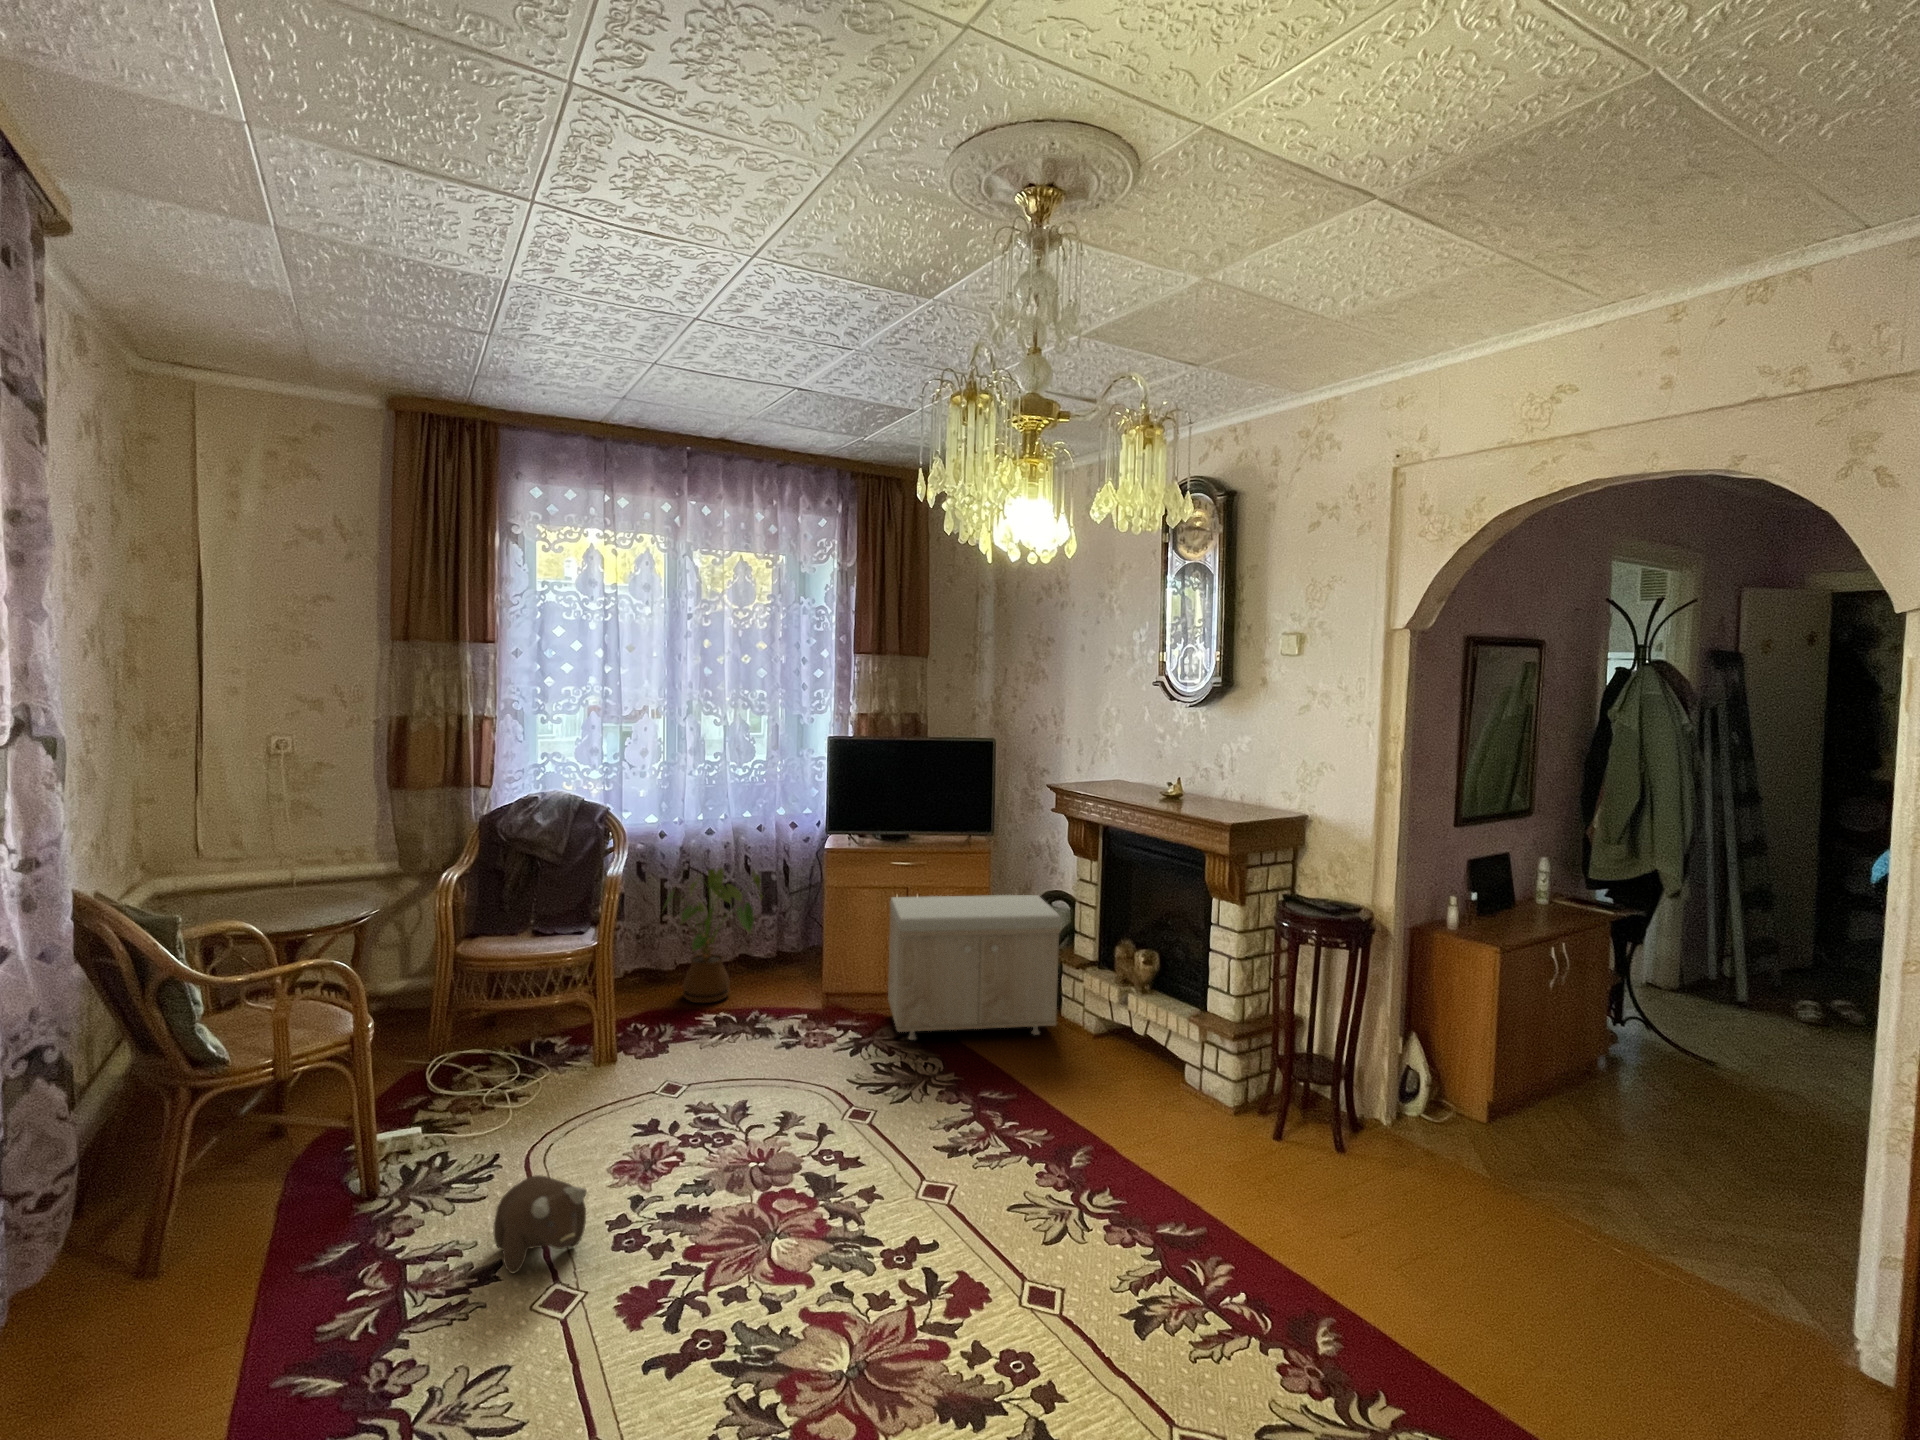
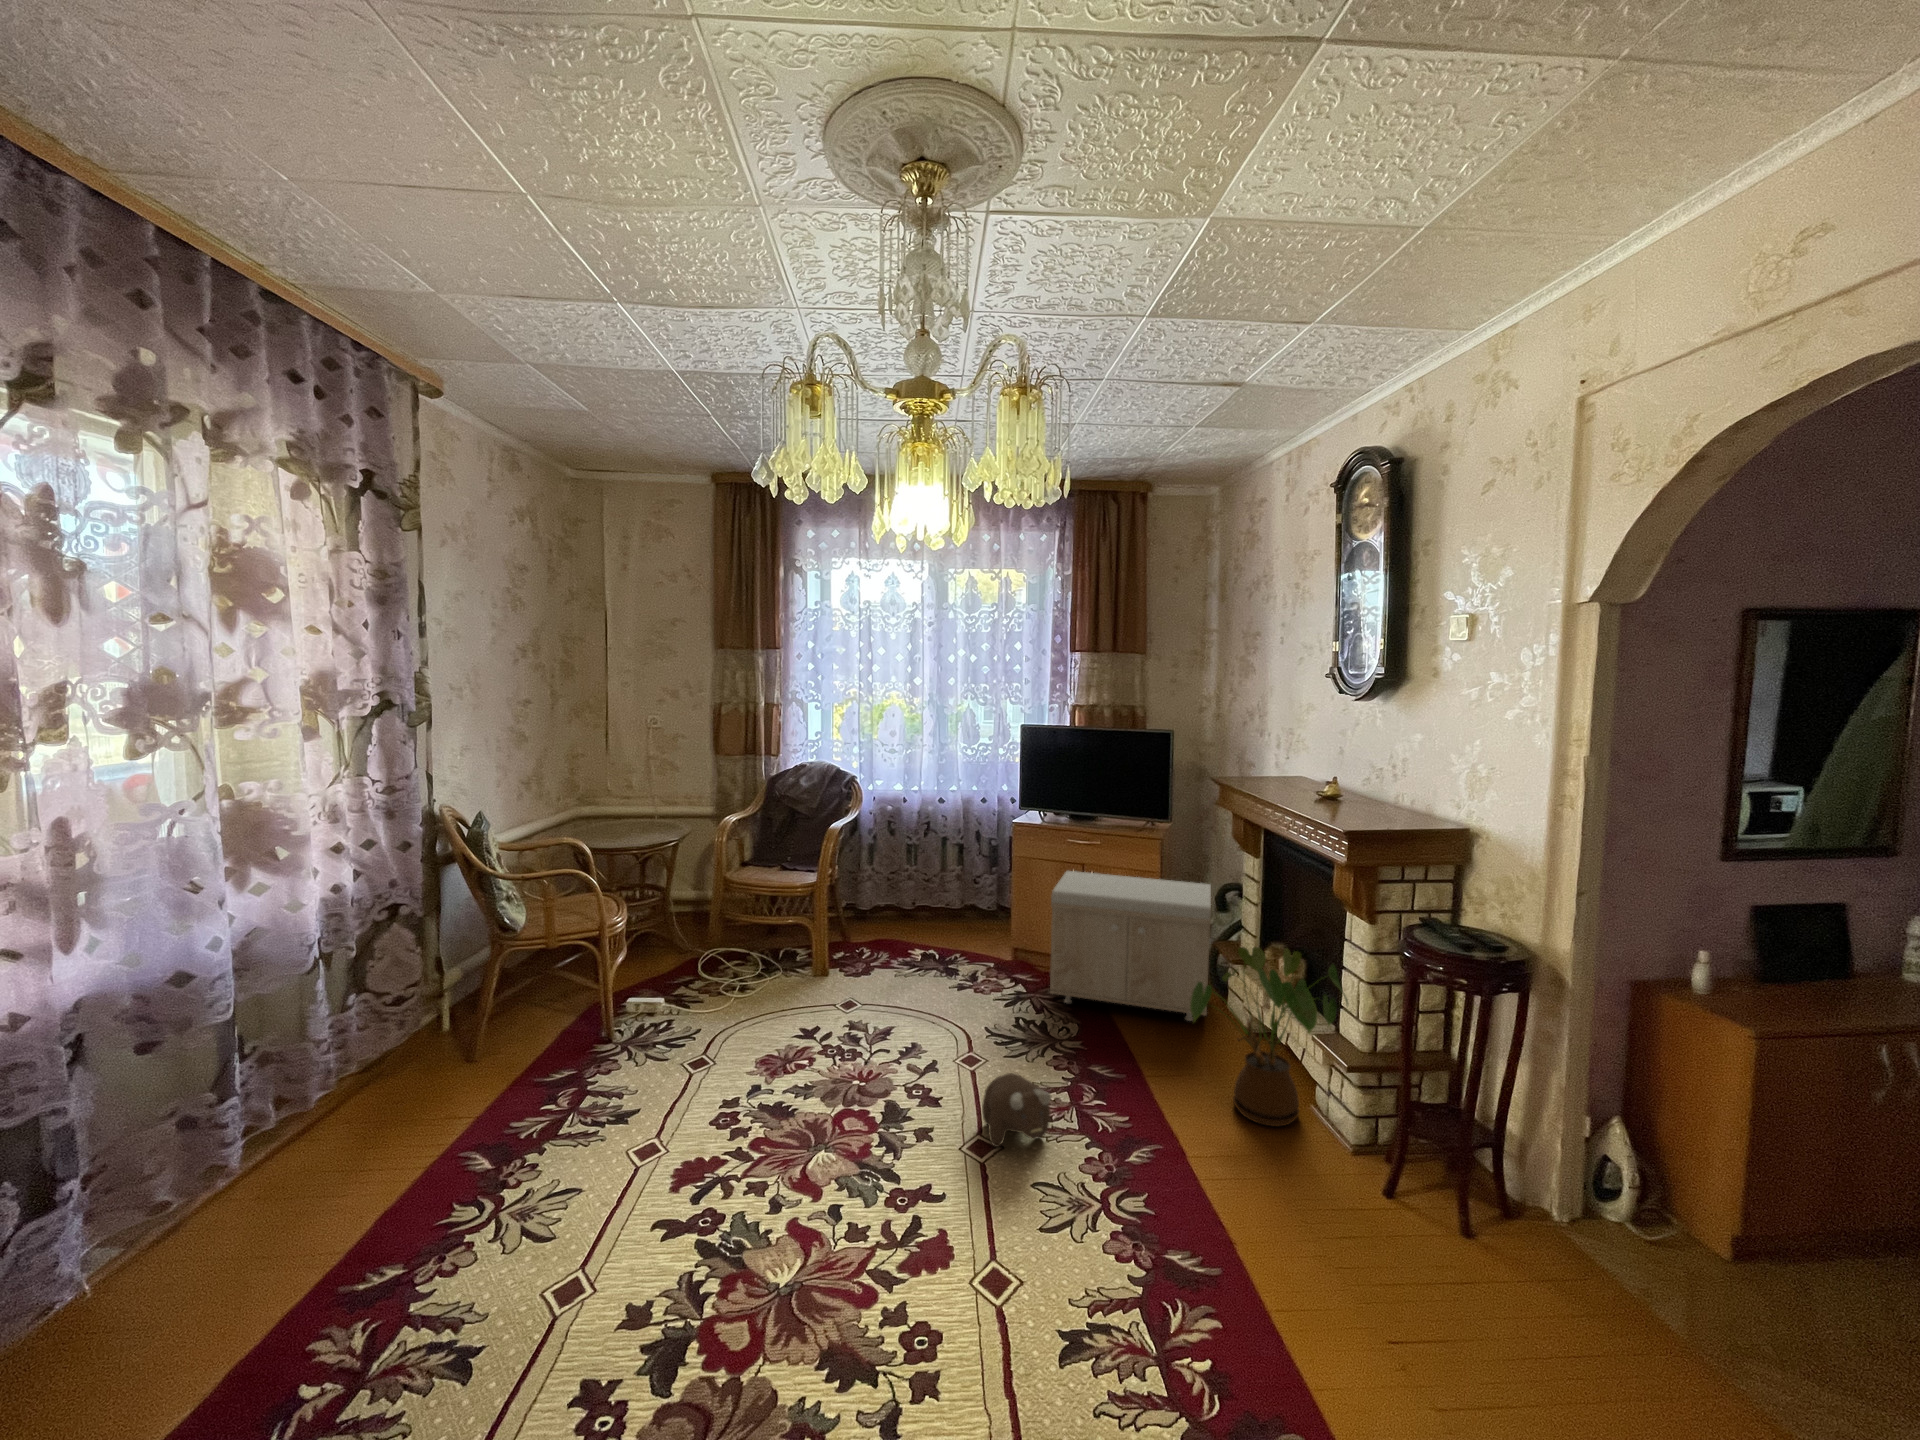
house plant: present [663,868,762,1003] -> present [1190,947,1348,1126]
plush toy: present [493,1175,587,1273] -> present [982,1073,1051,1147]

